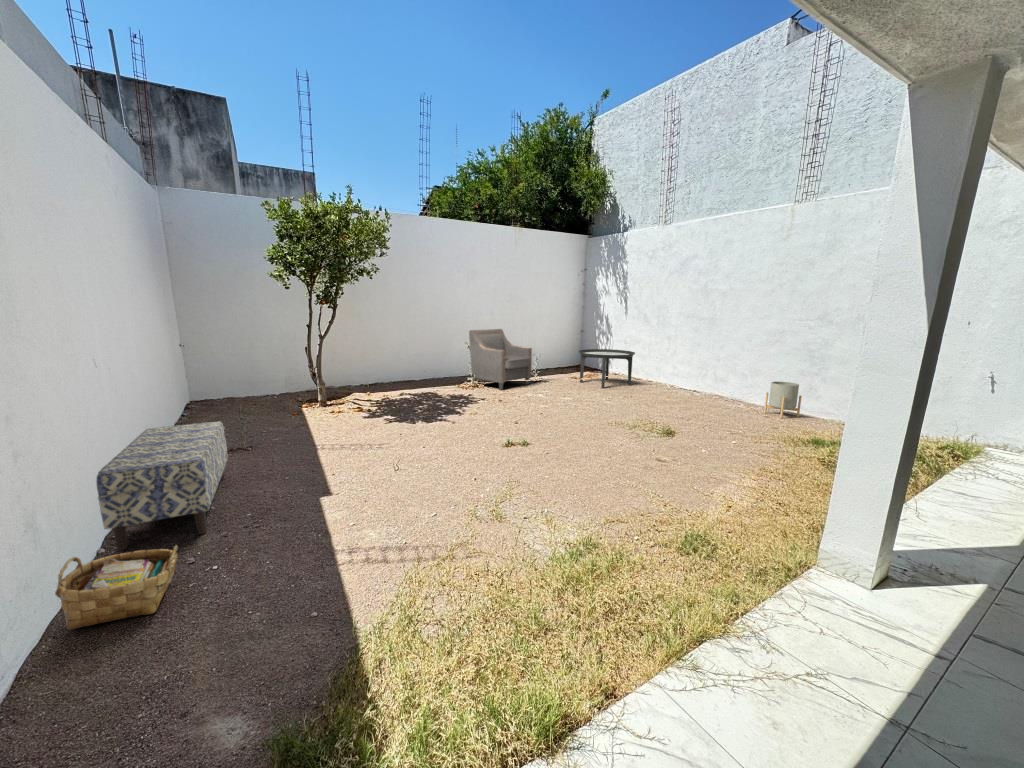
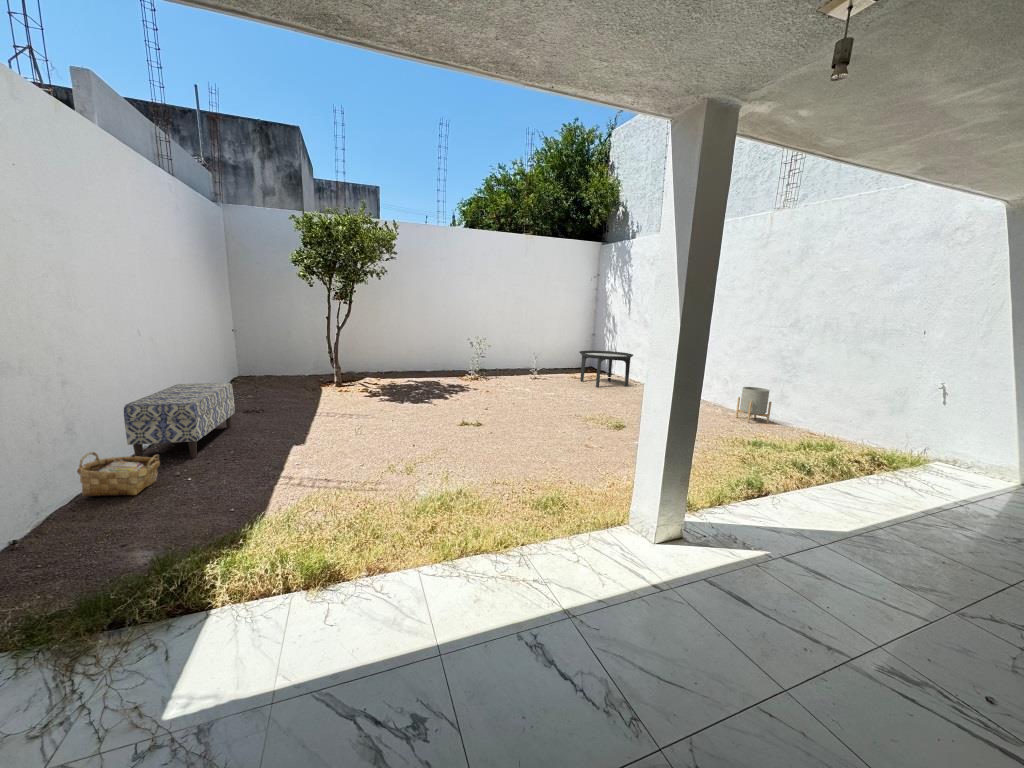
chair: present [469,329,532,390] -> none [478,328,534,383]

